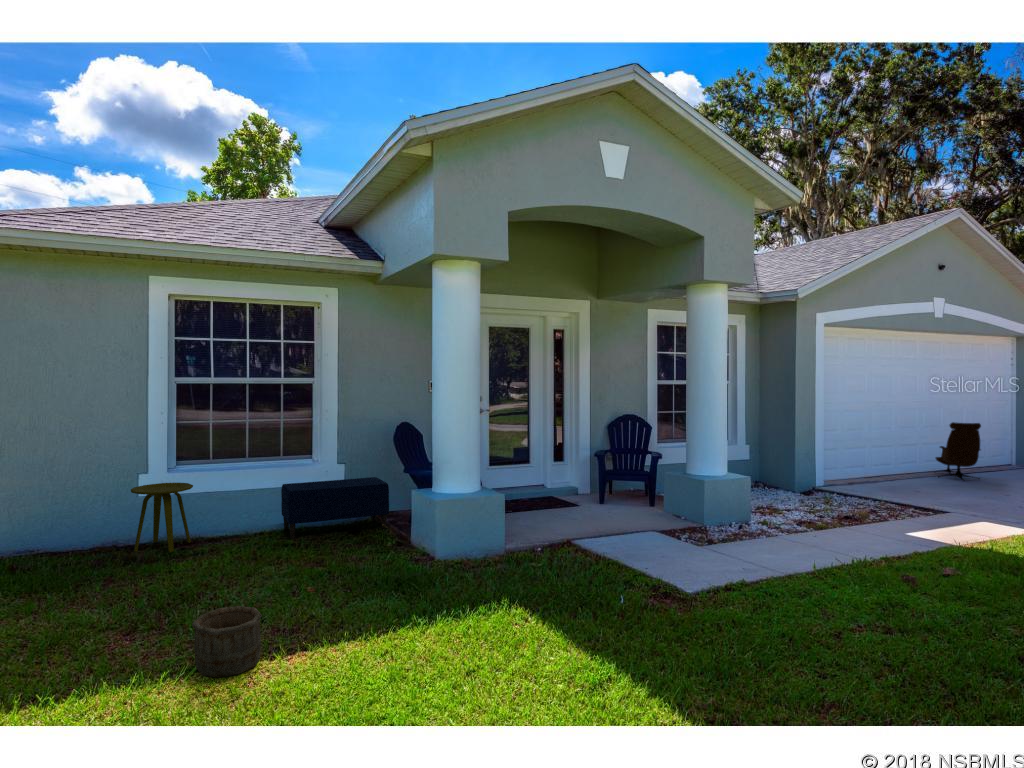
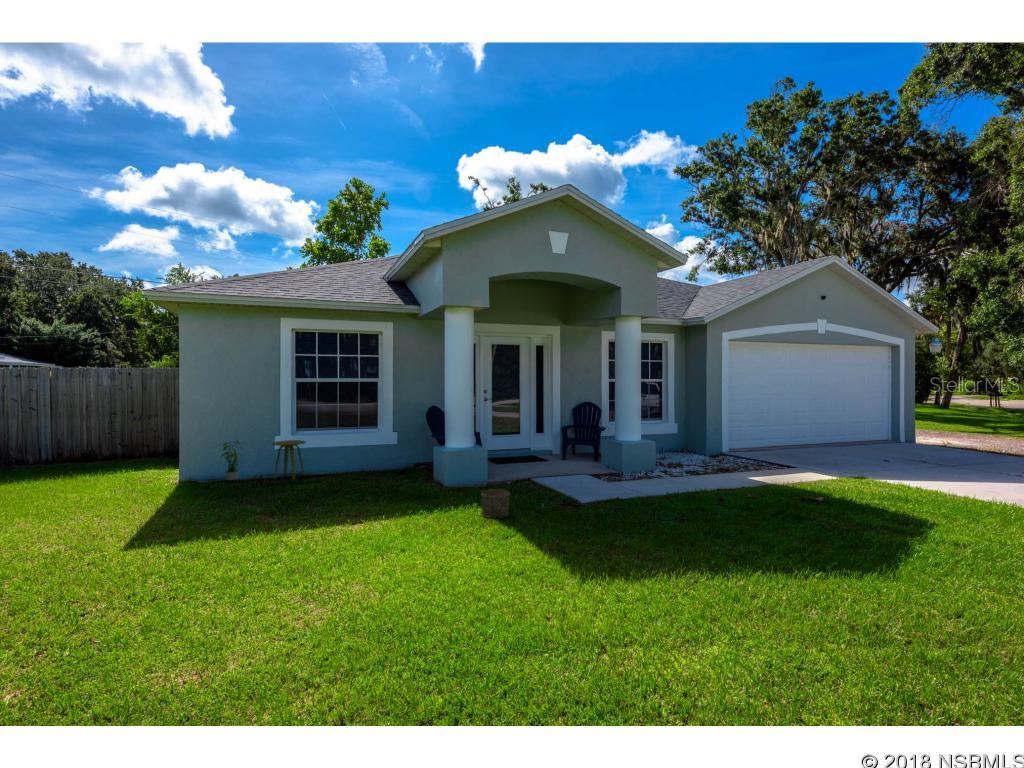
lounge chair: present [936,422,981,481] -> none [830,410,861,453]
bench: present [281,477,389,539] -> none [358,440,422,475]
potted plant: none [24,485,78,557] -> present [221,441,240,480]
wooden bucket: present [192,606,262,678] -> present [481,489,510,518]

